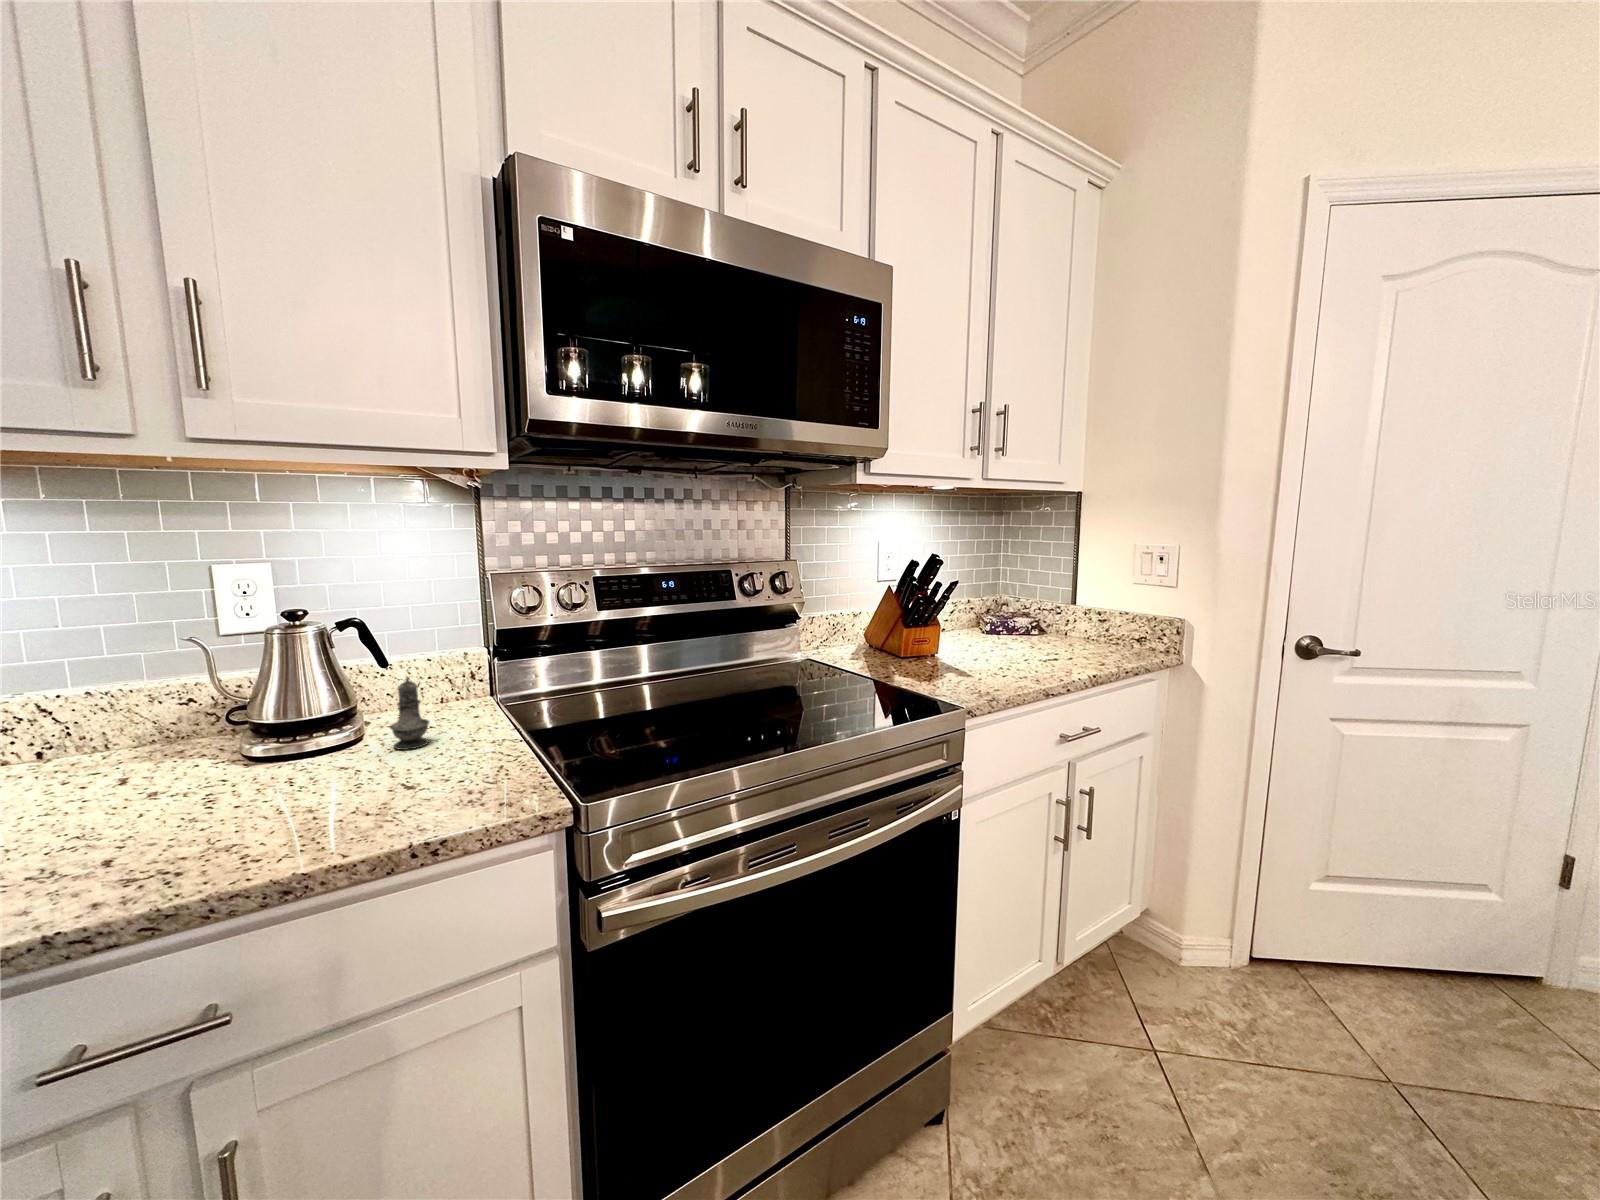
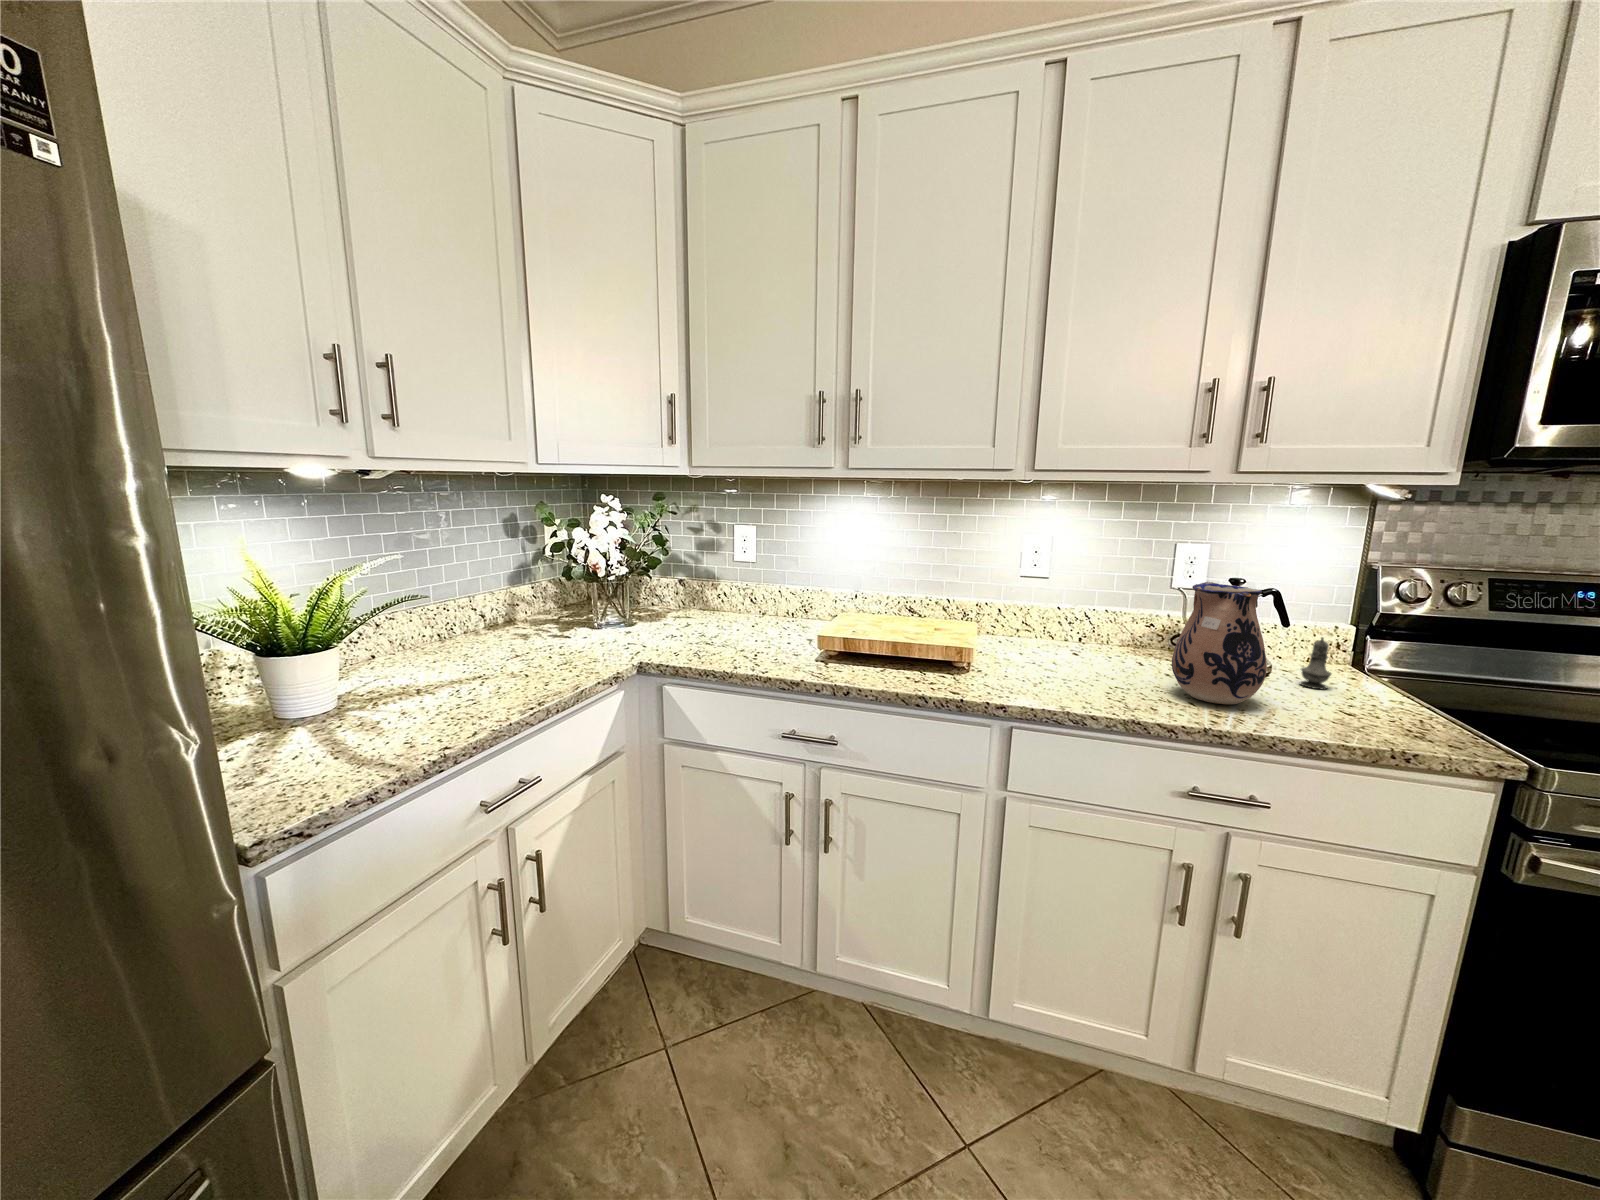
ceramic pitcher: none [70,626,267,845] -> present [1172,582,1267,704]

